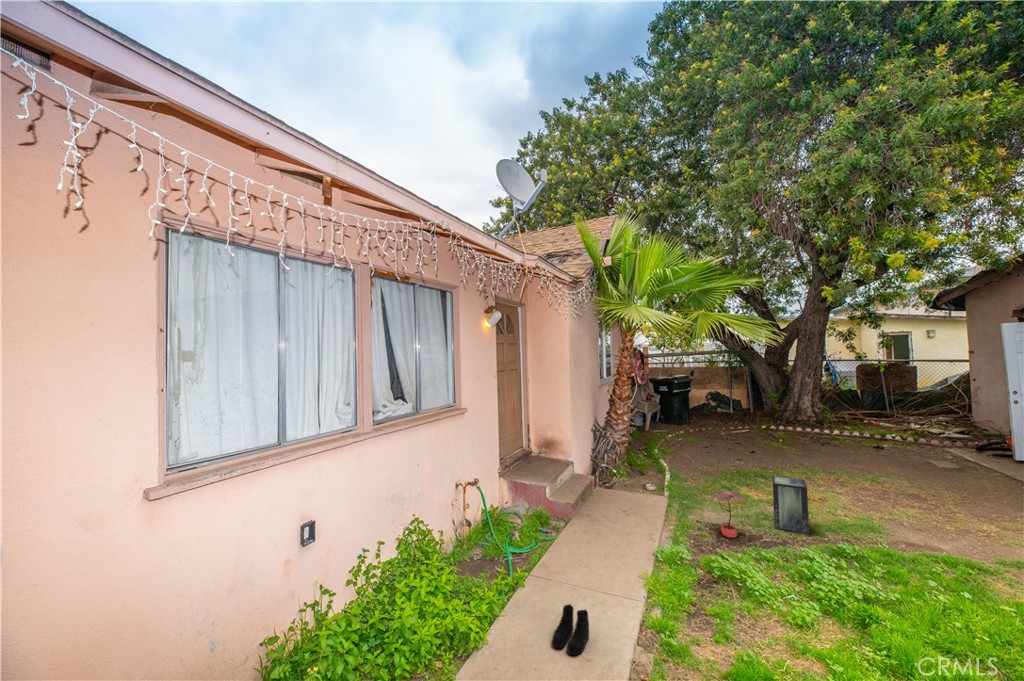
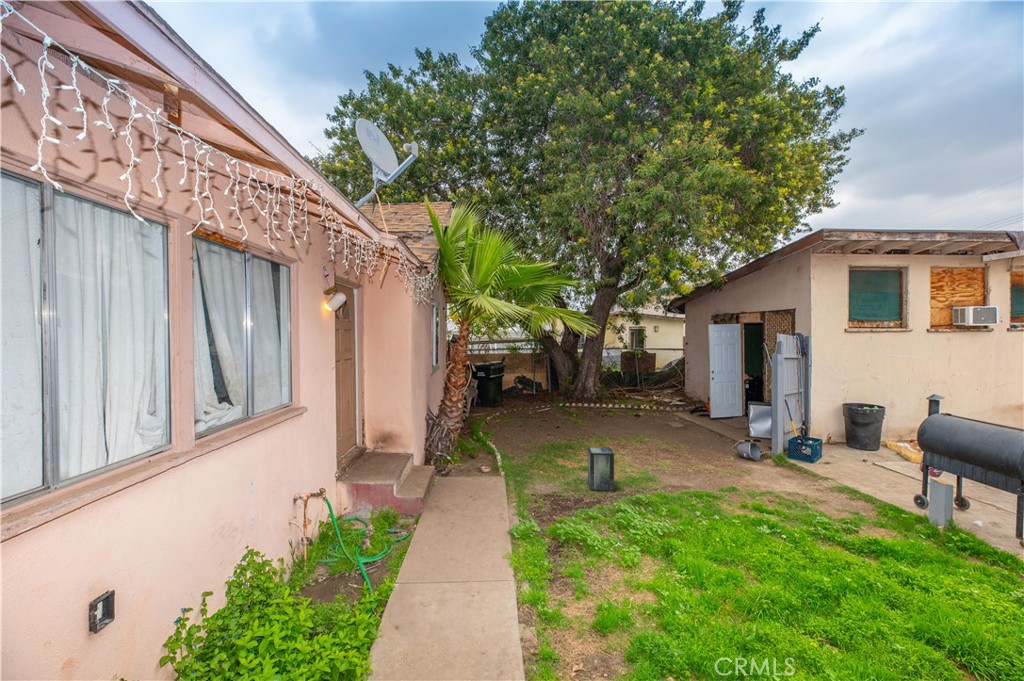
potted plant: present [712,490,746,538] -> none [547,464,575,505]
boots: present [553,604,589,655] -> none [440,601,474,651]

